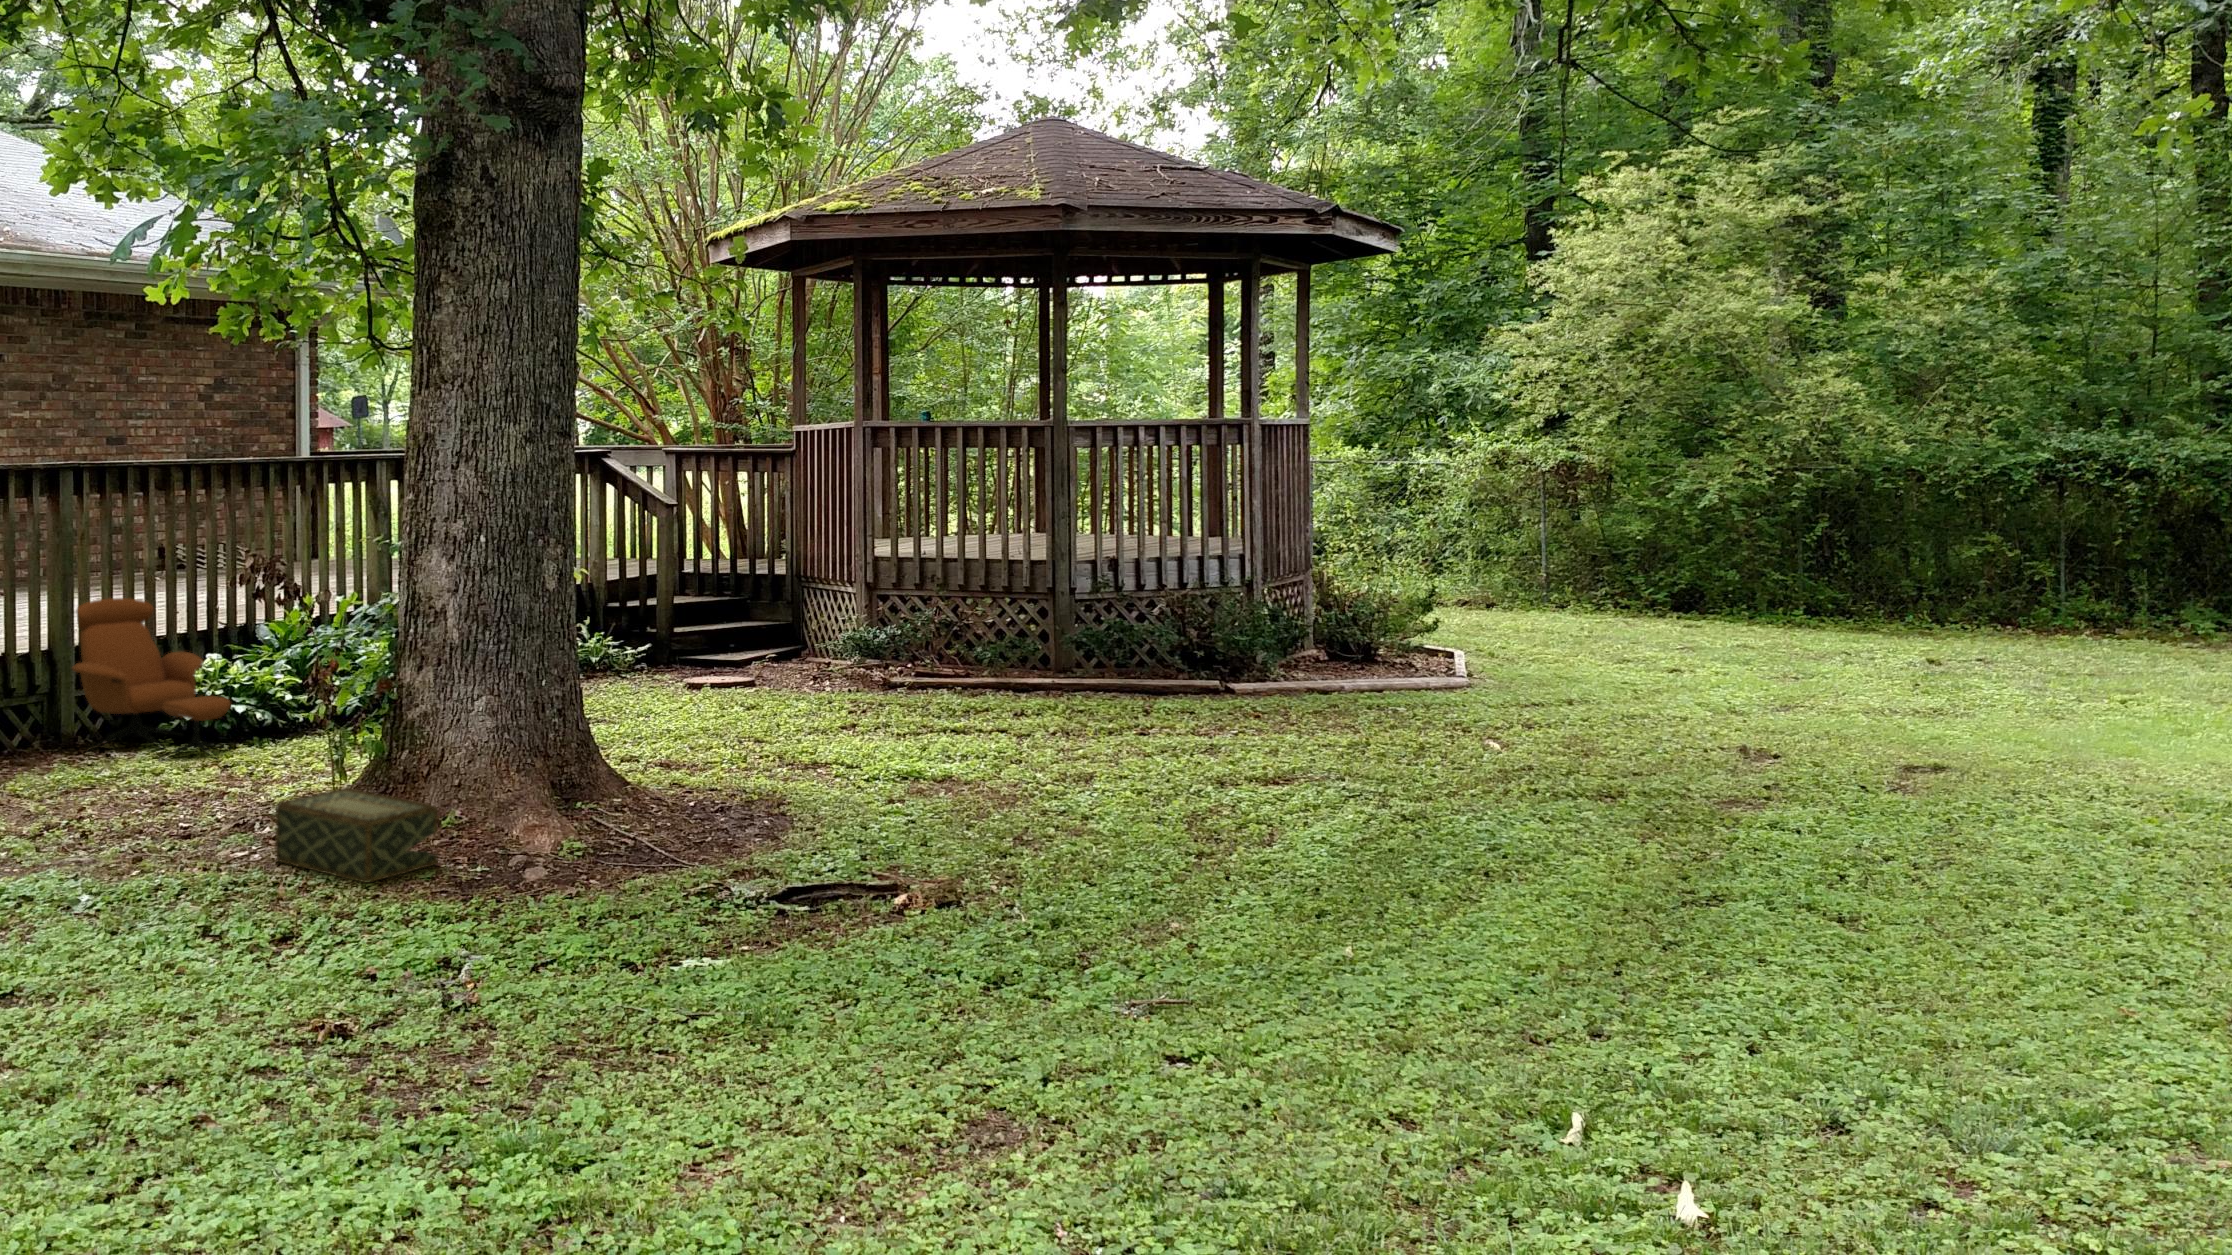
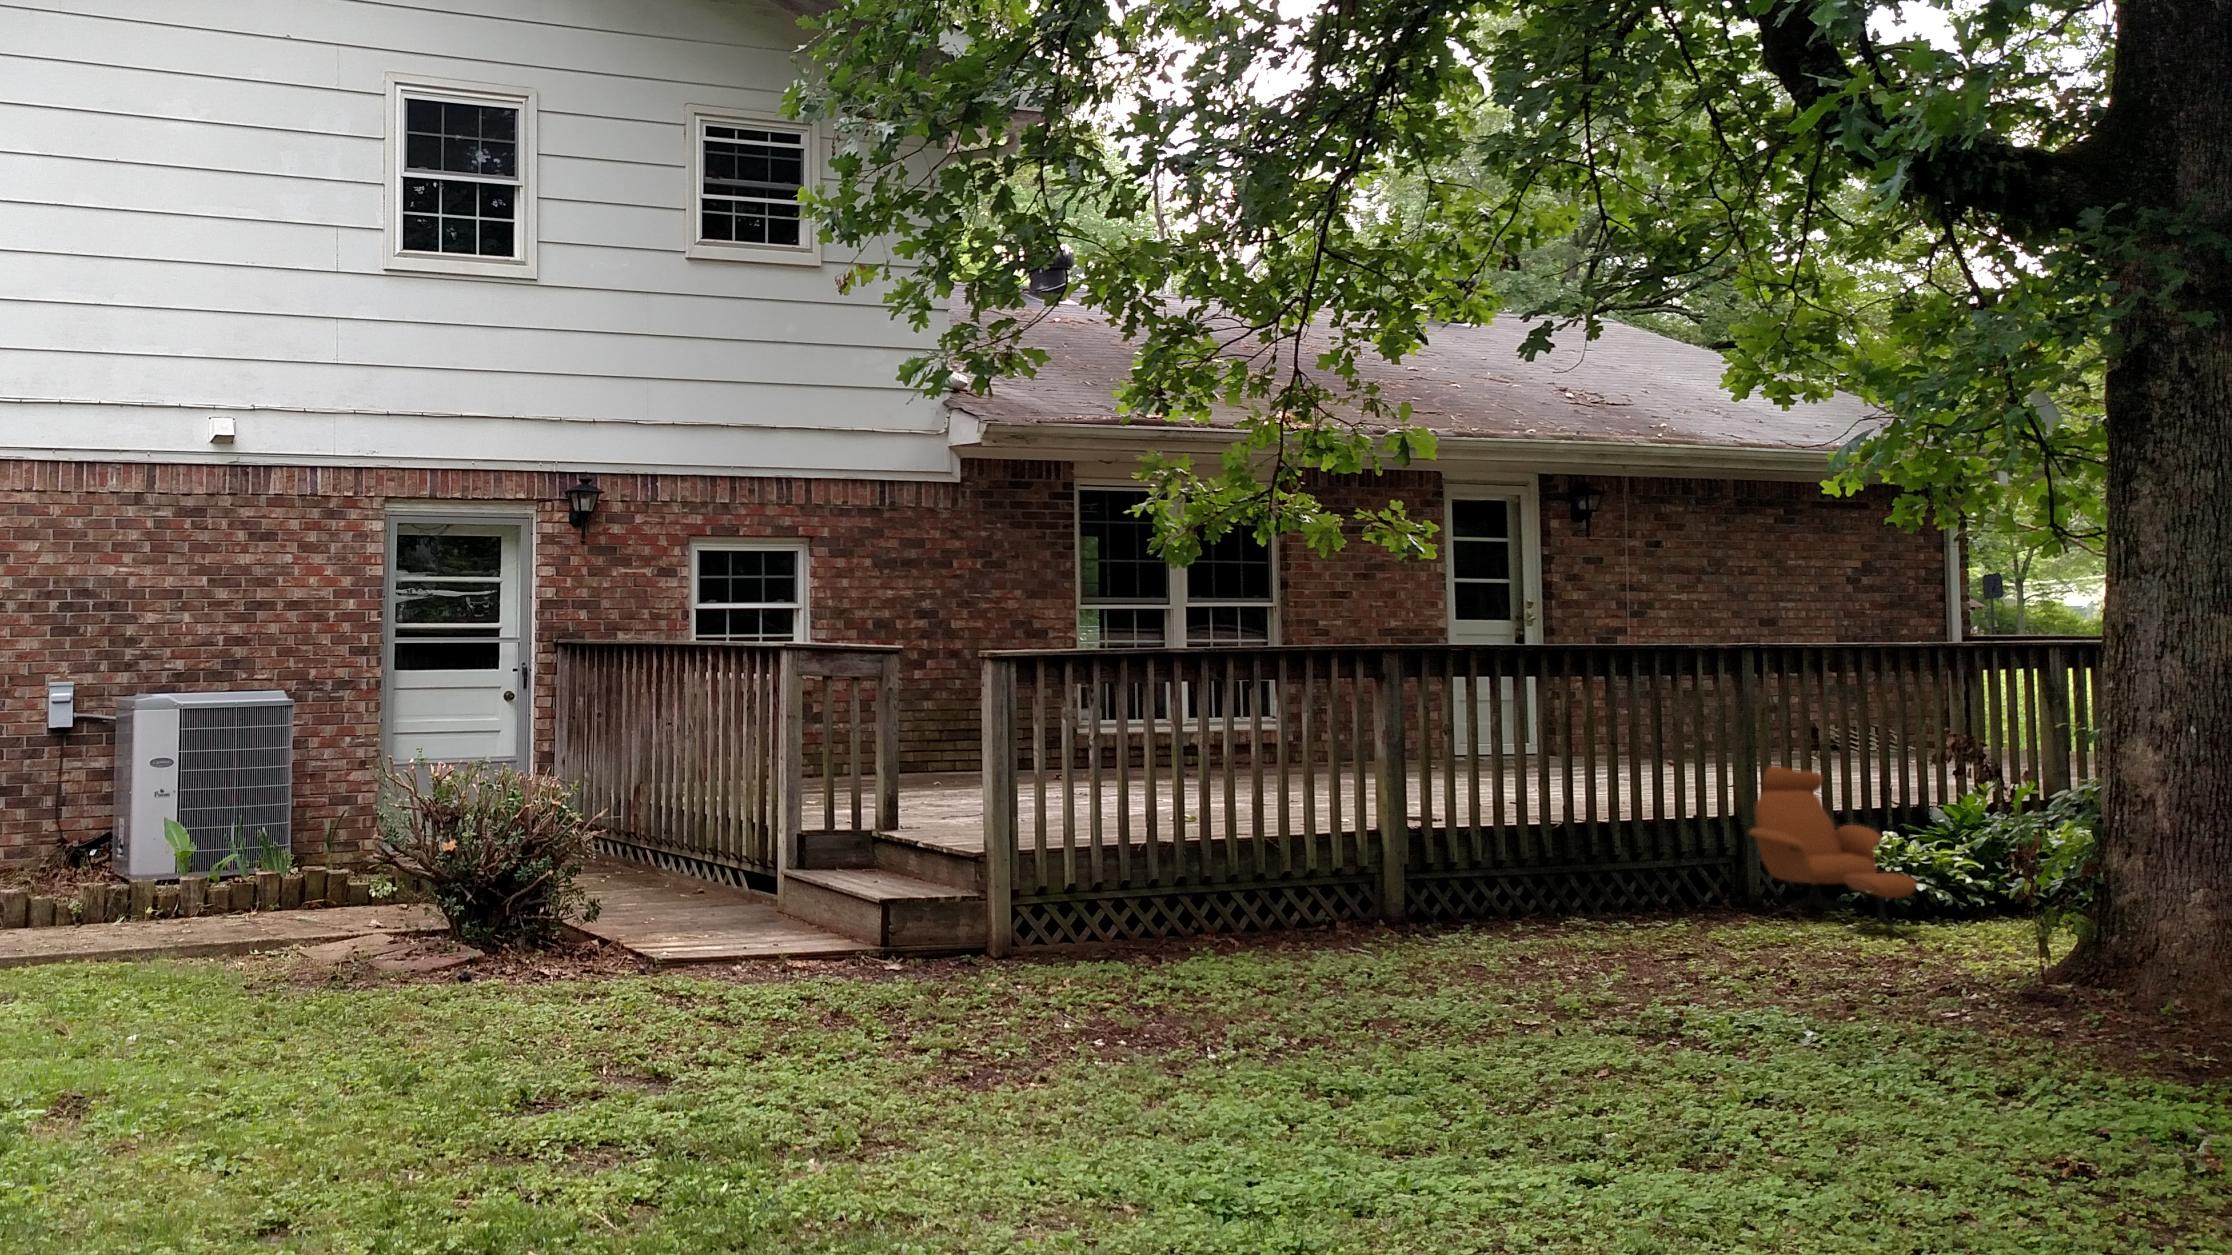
woven basket: present [275,788,438,883] -> none [1986,973,2173,1067]

